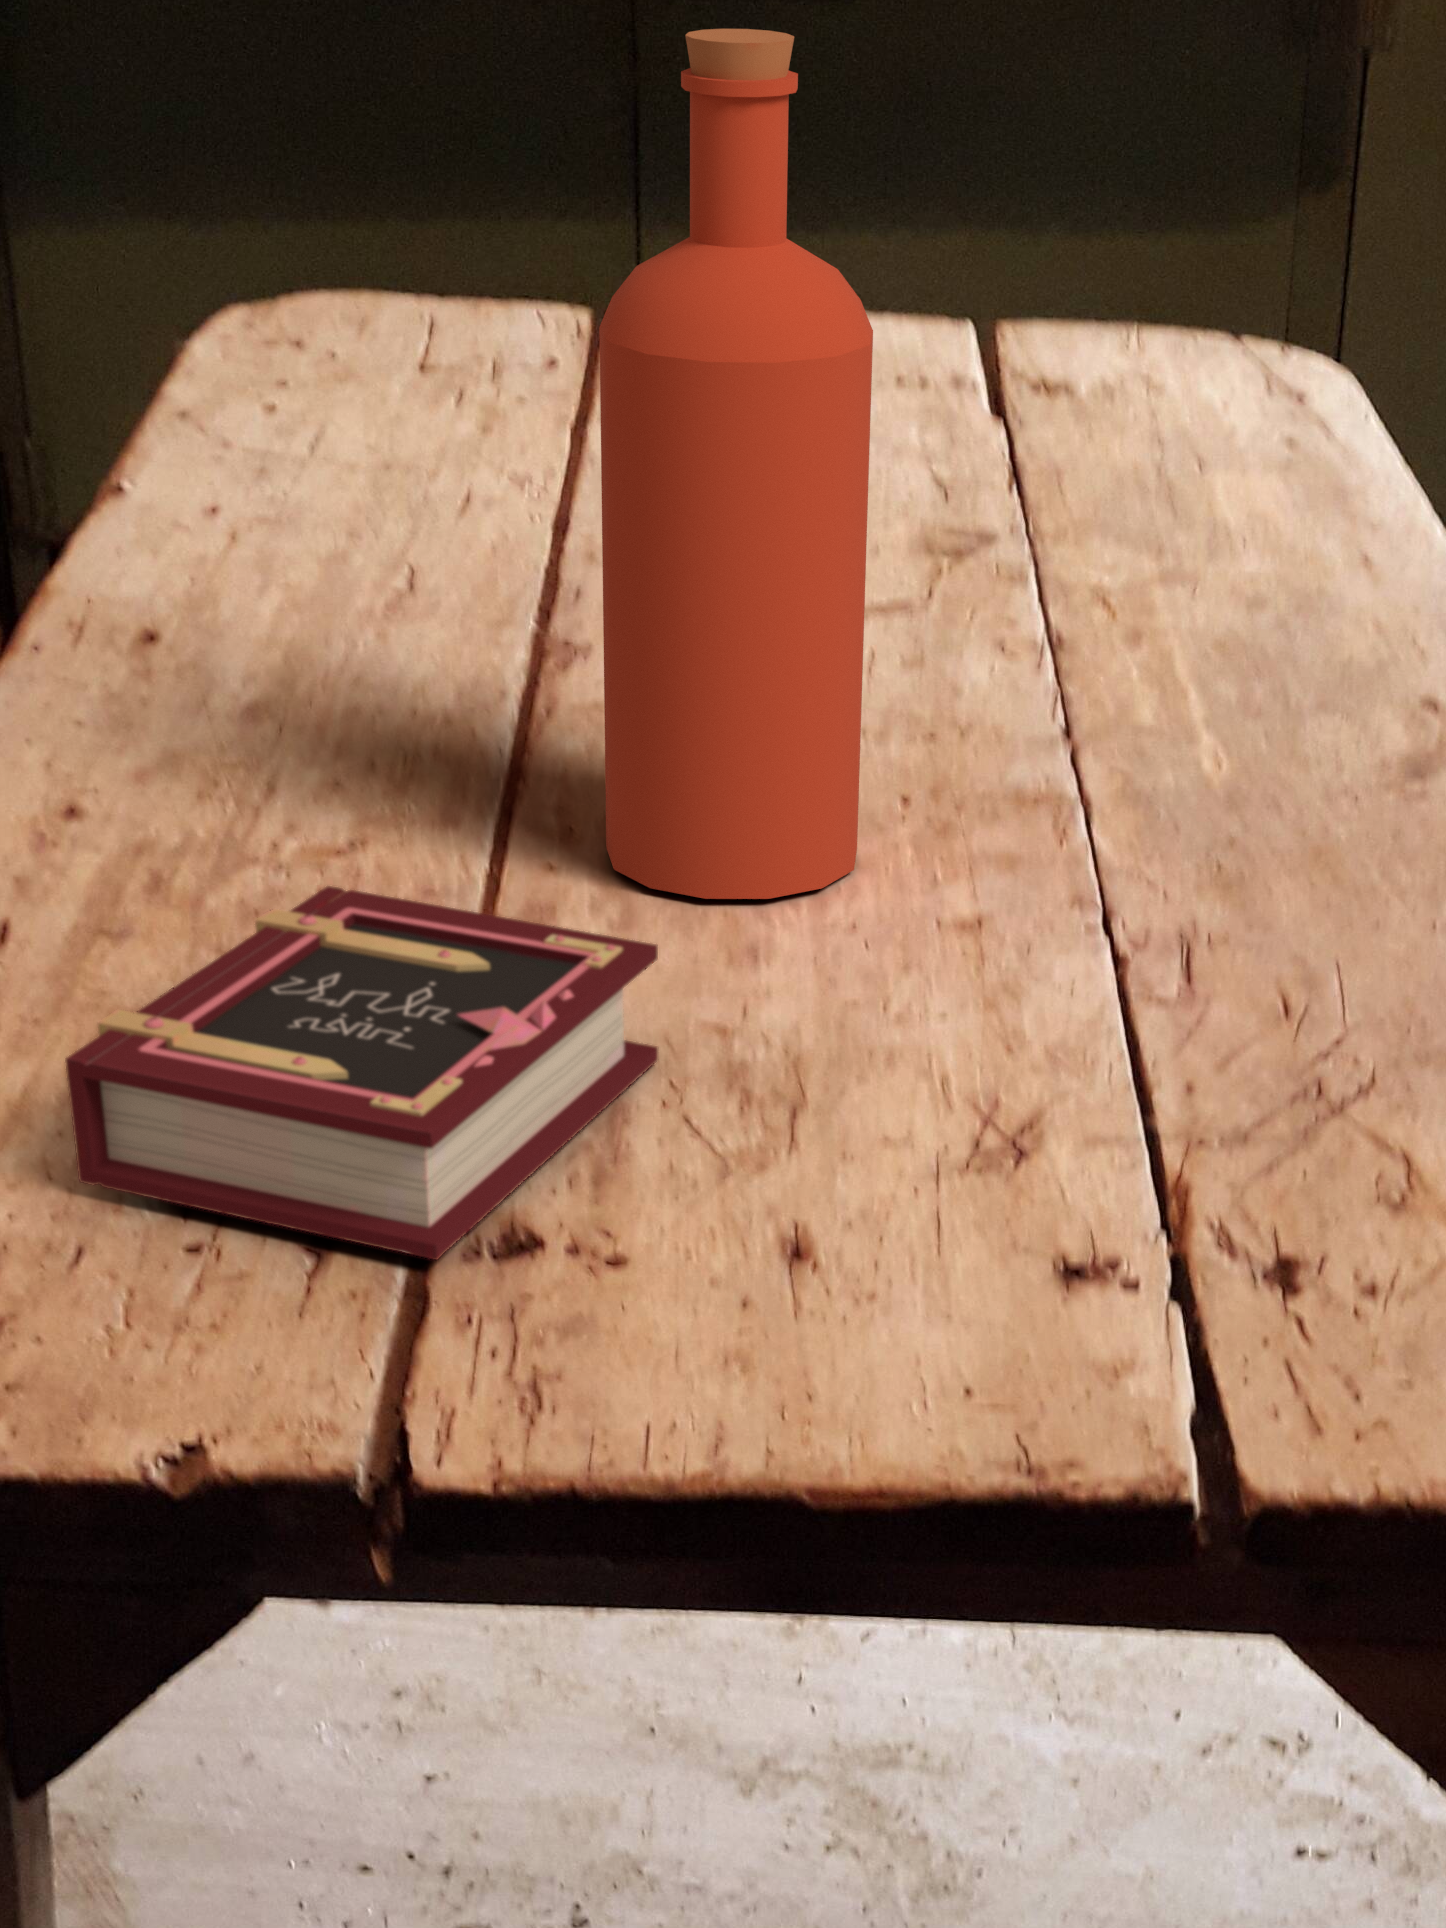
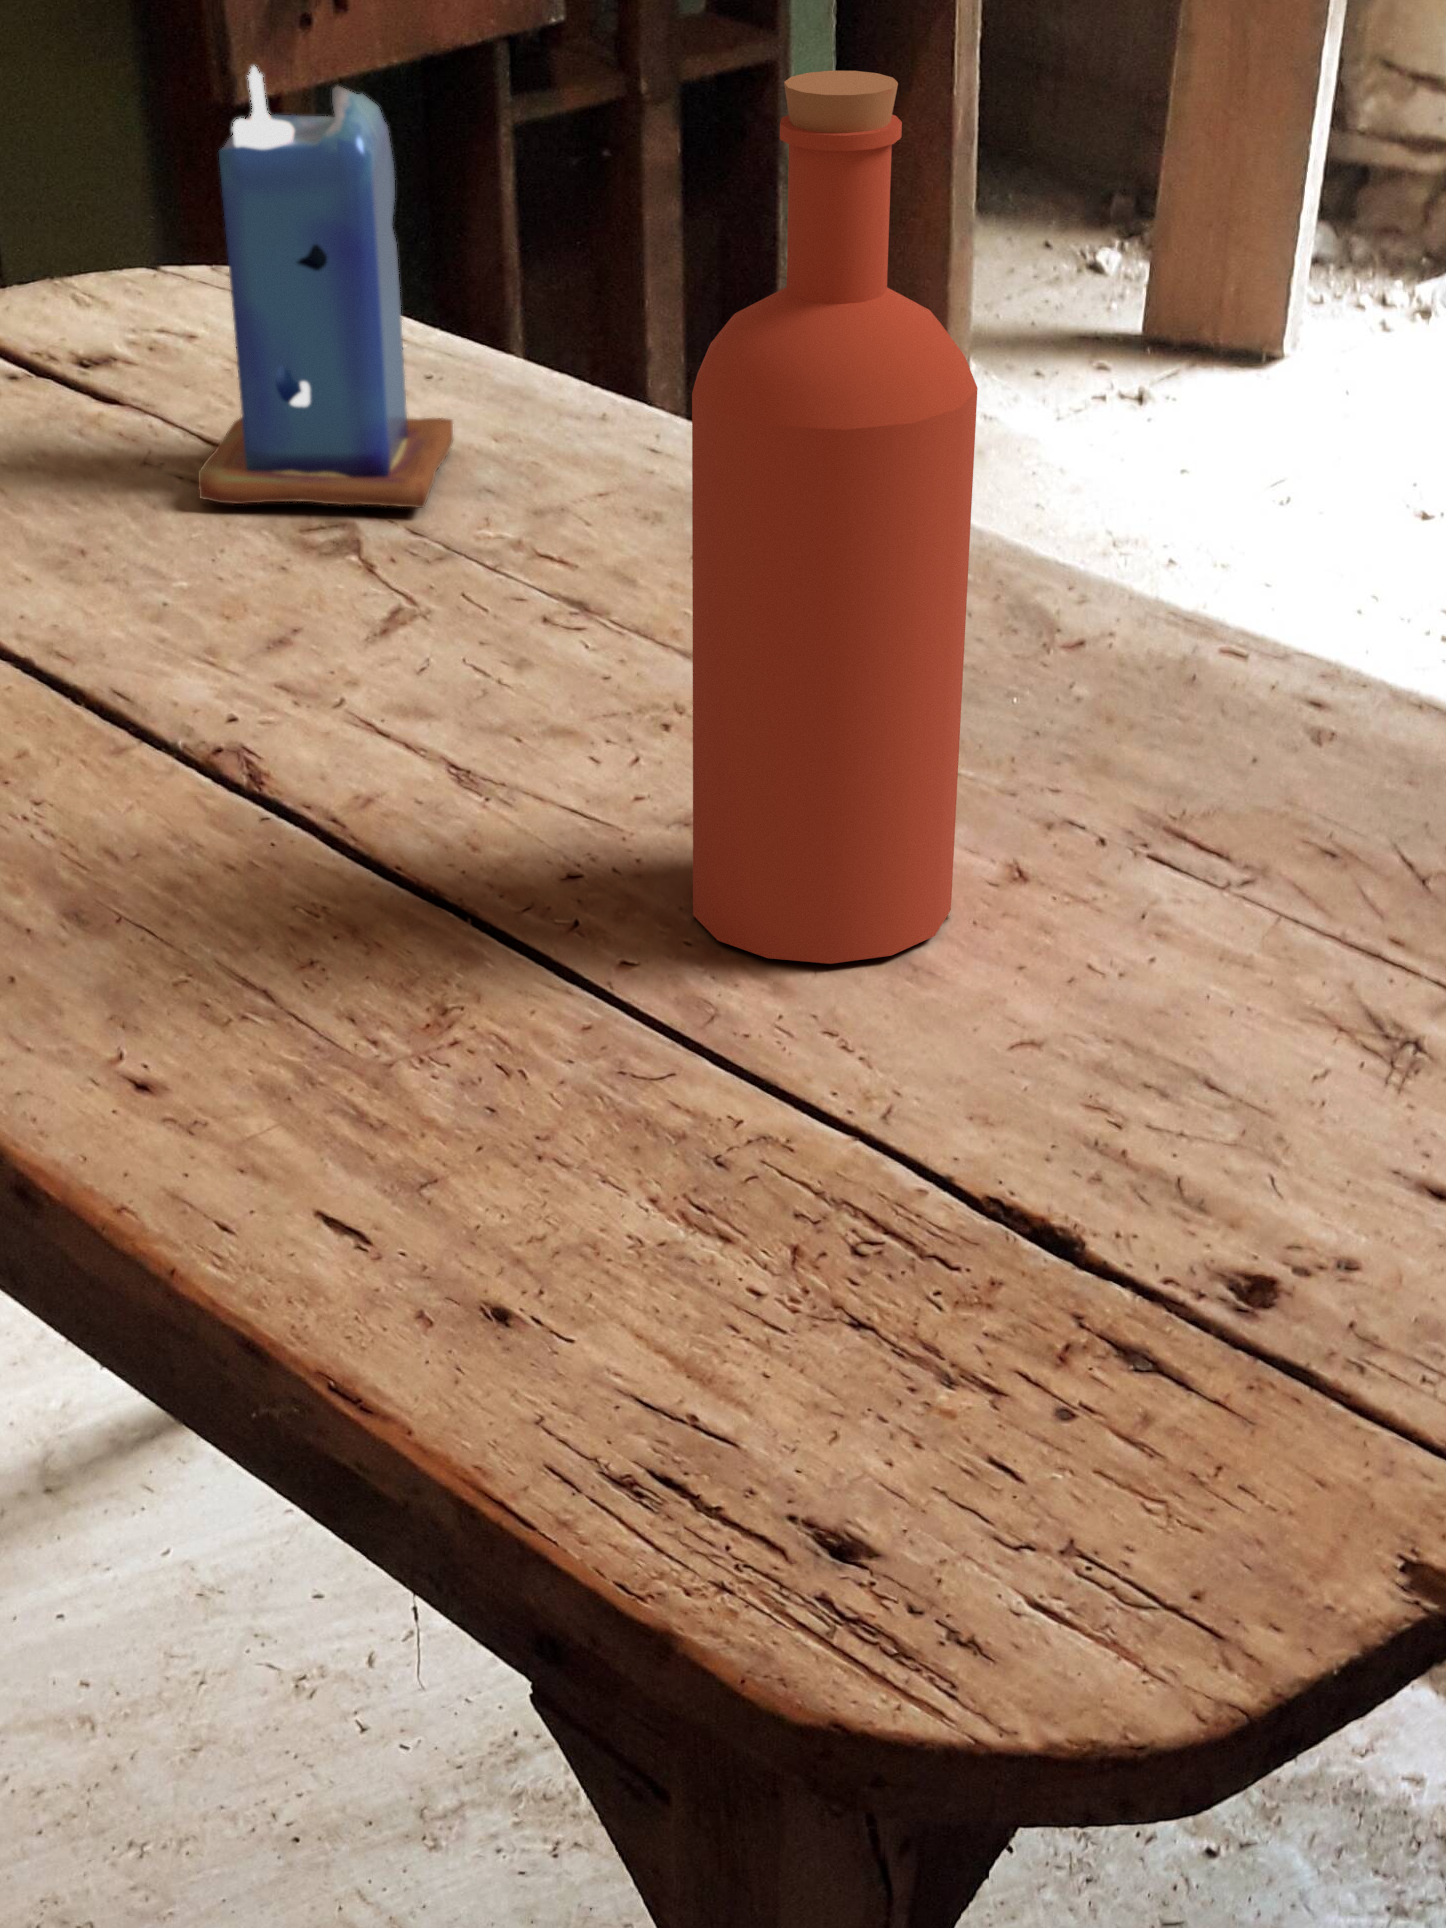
candle: none [863,93,1153,527] -> present [198,66,453,508]
book: present [65,886,658,1260] -> none [801,1004,1388,1432]

